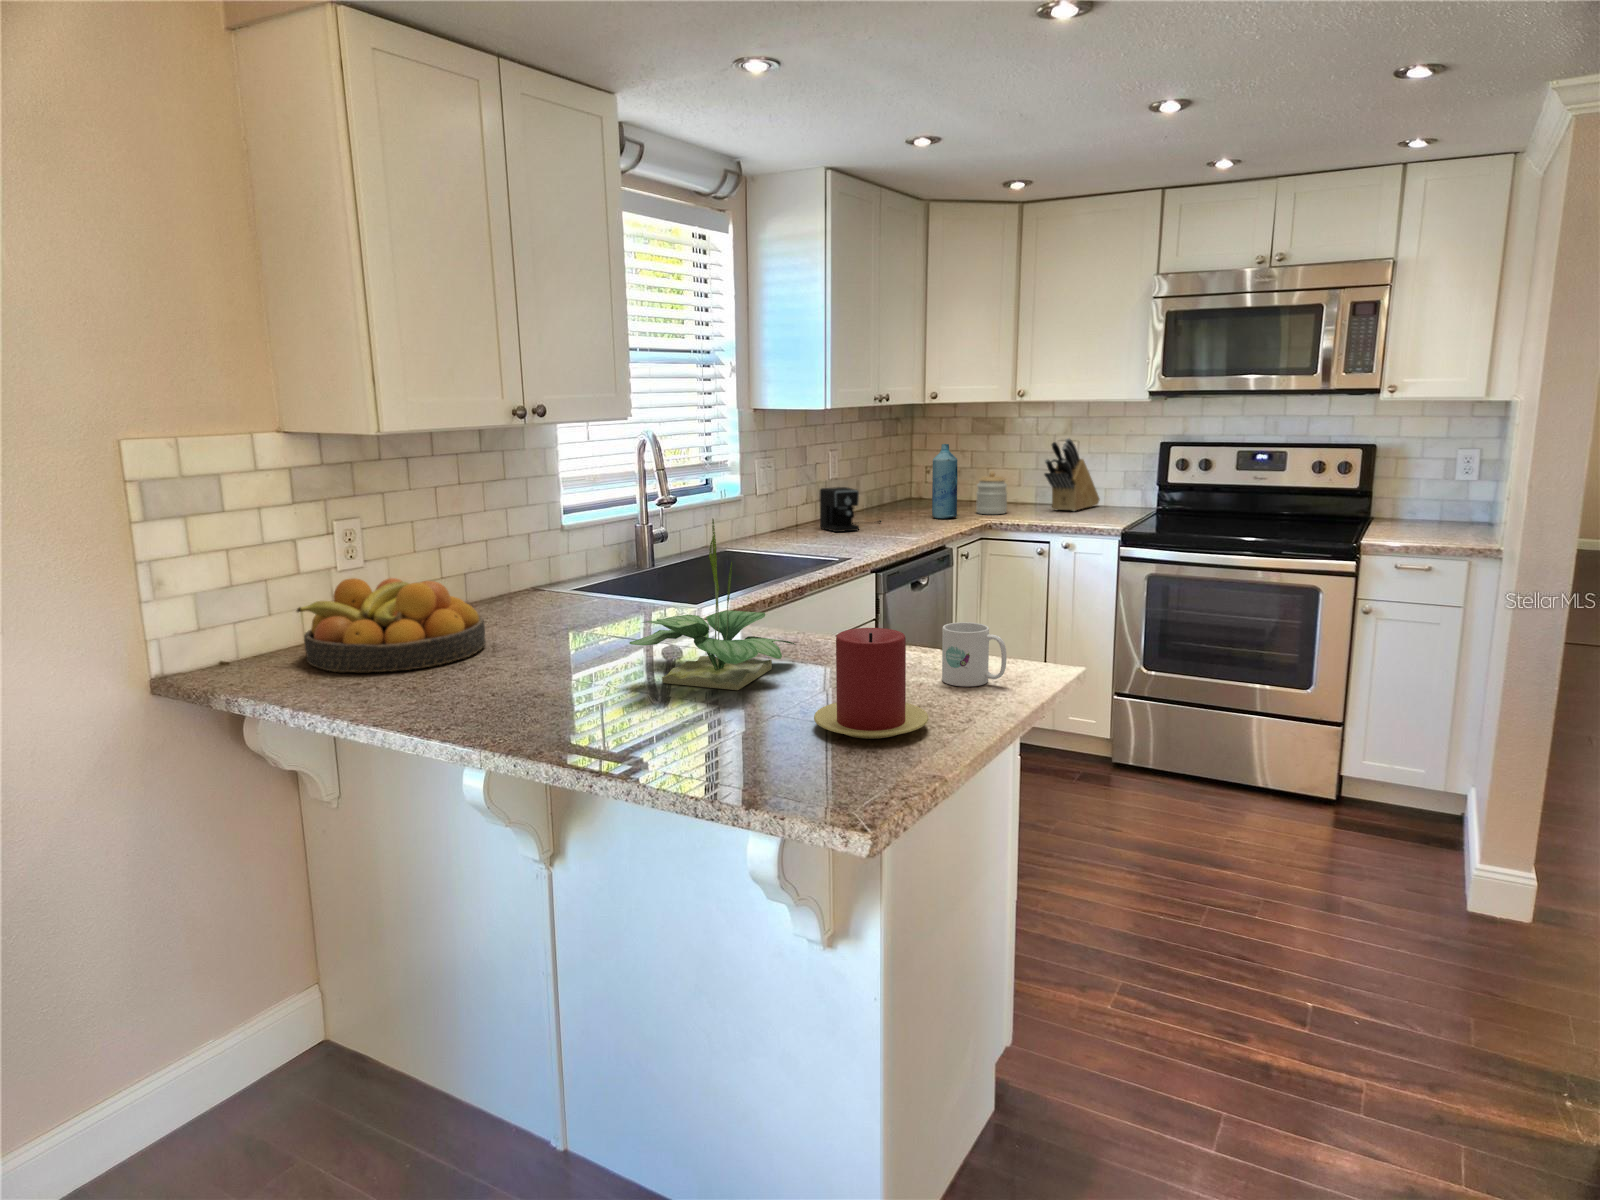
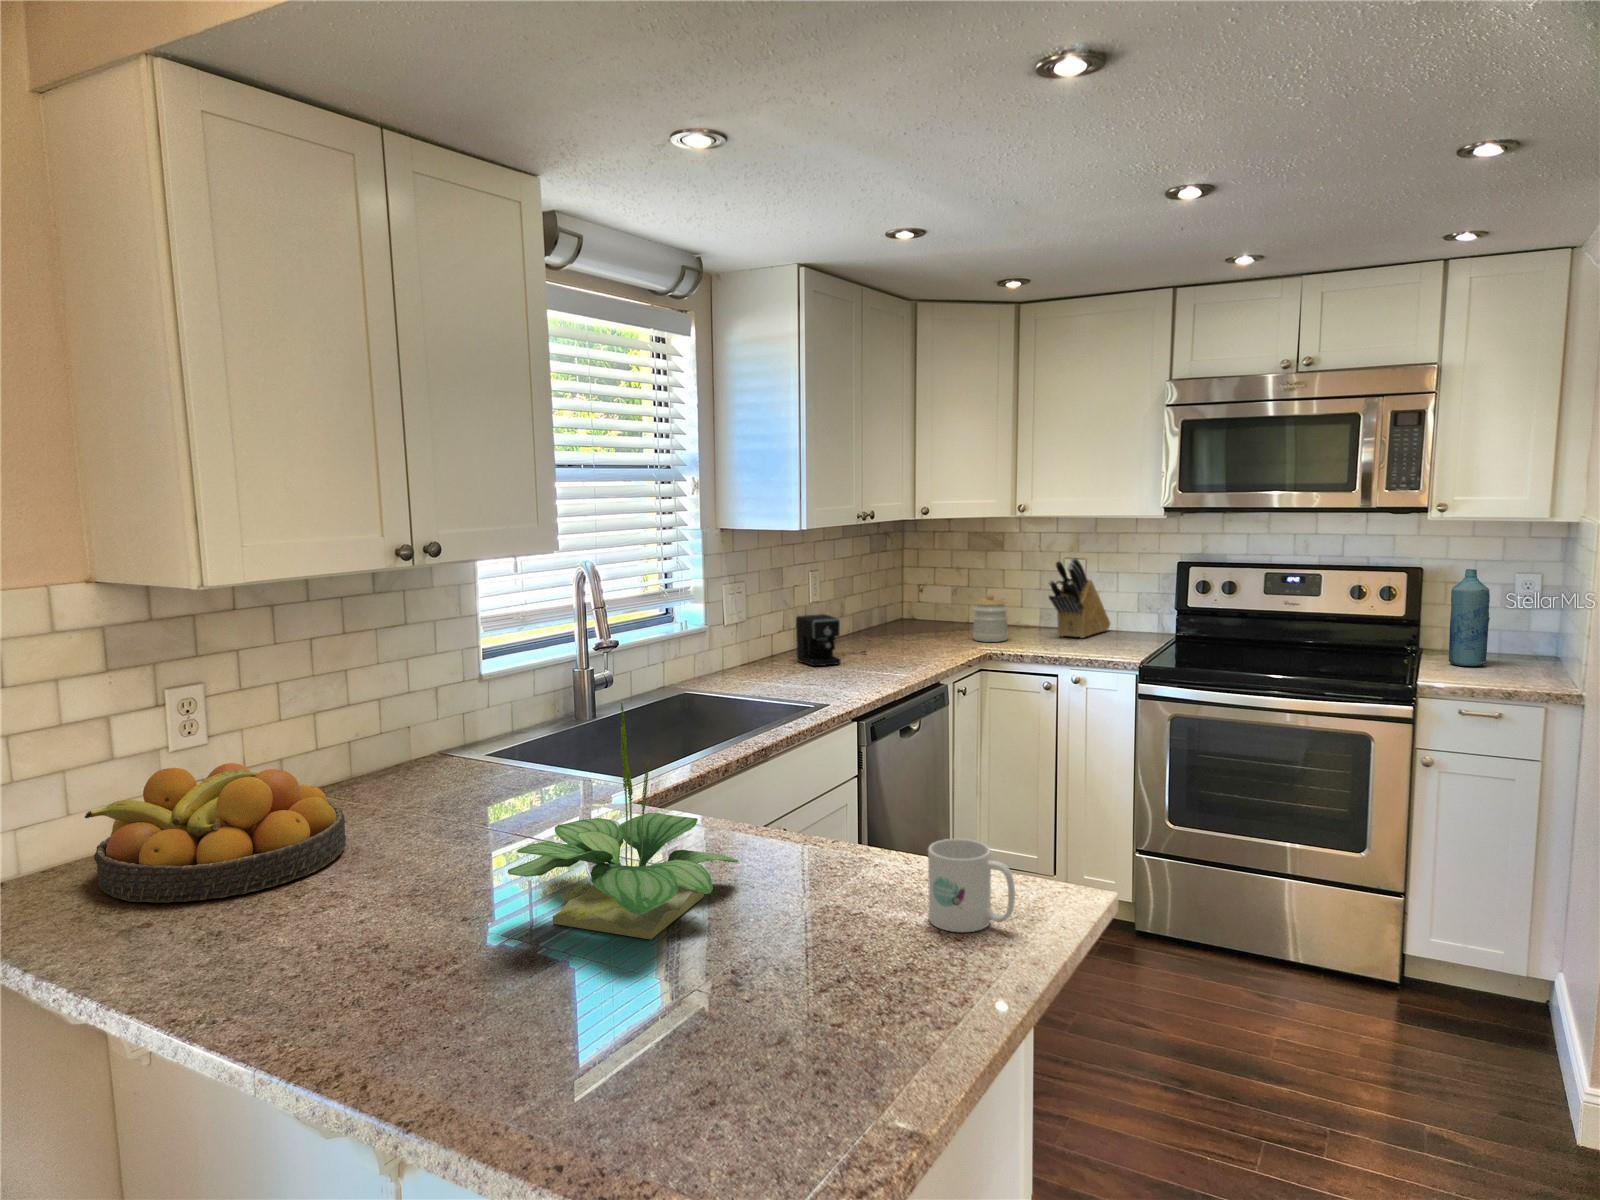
bottle: present [932,444,957,518] -> present [1449,569,1490,666]
candle: present [814,628,928,739] -> none [743,873,906,1051]

